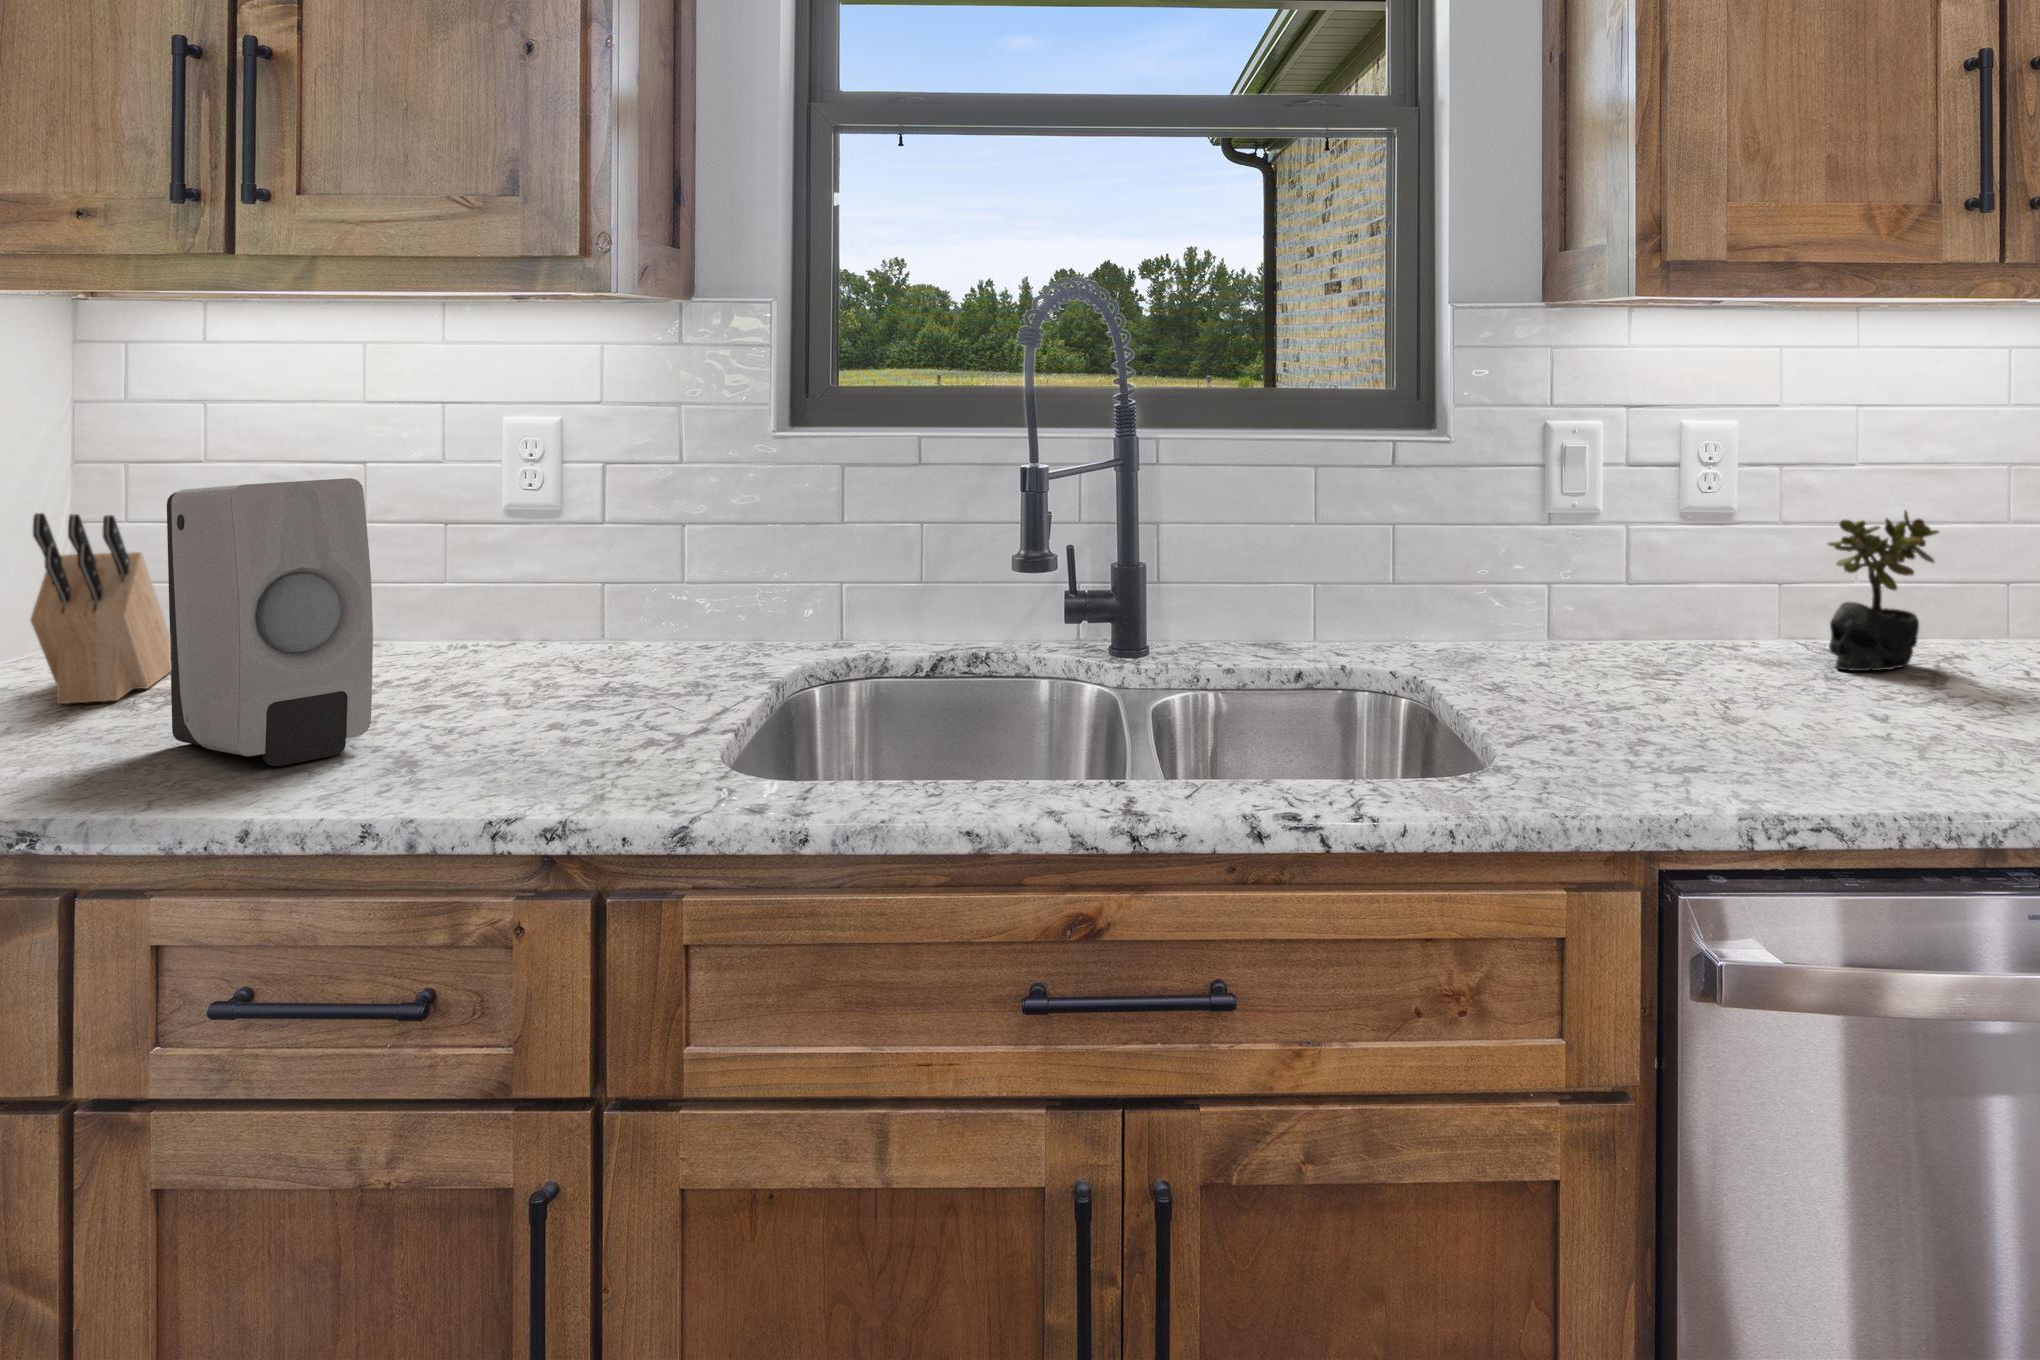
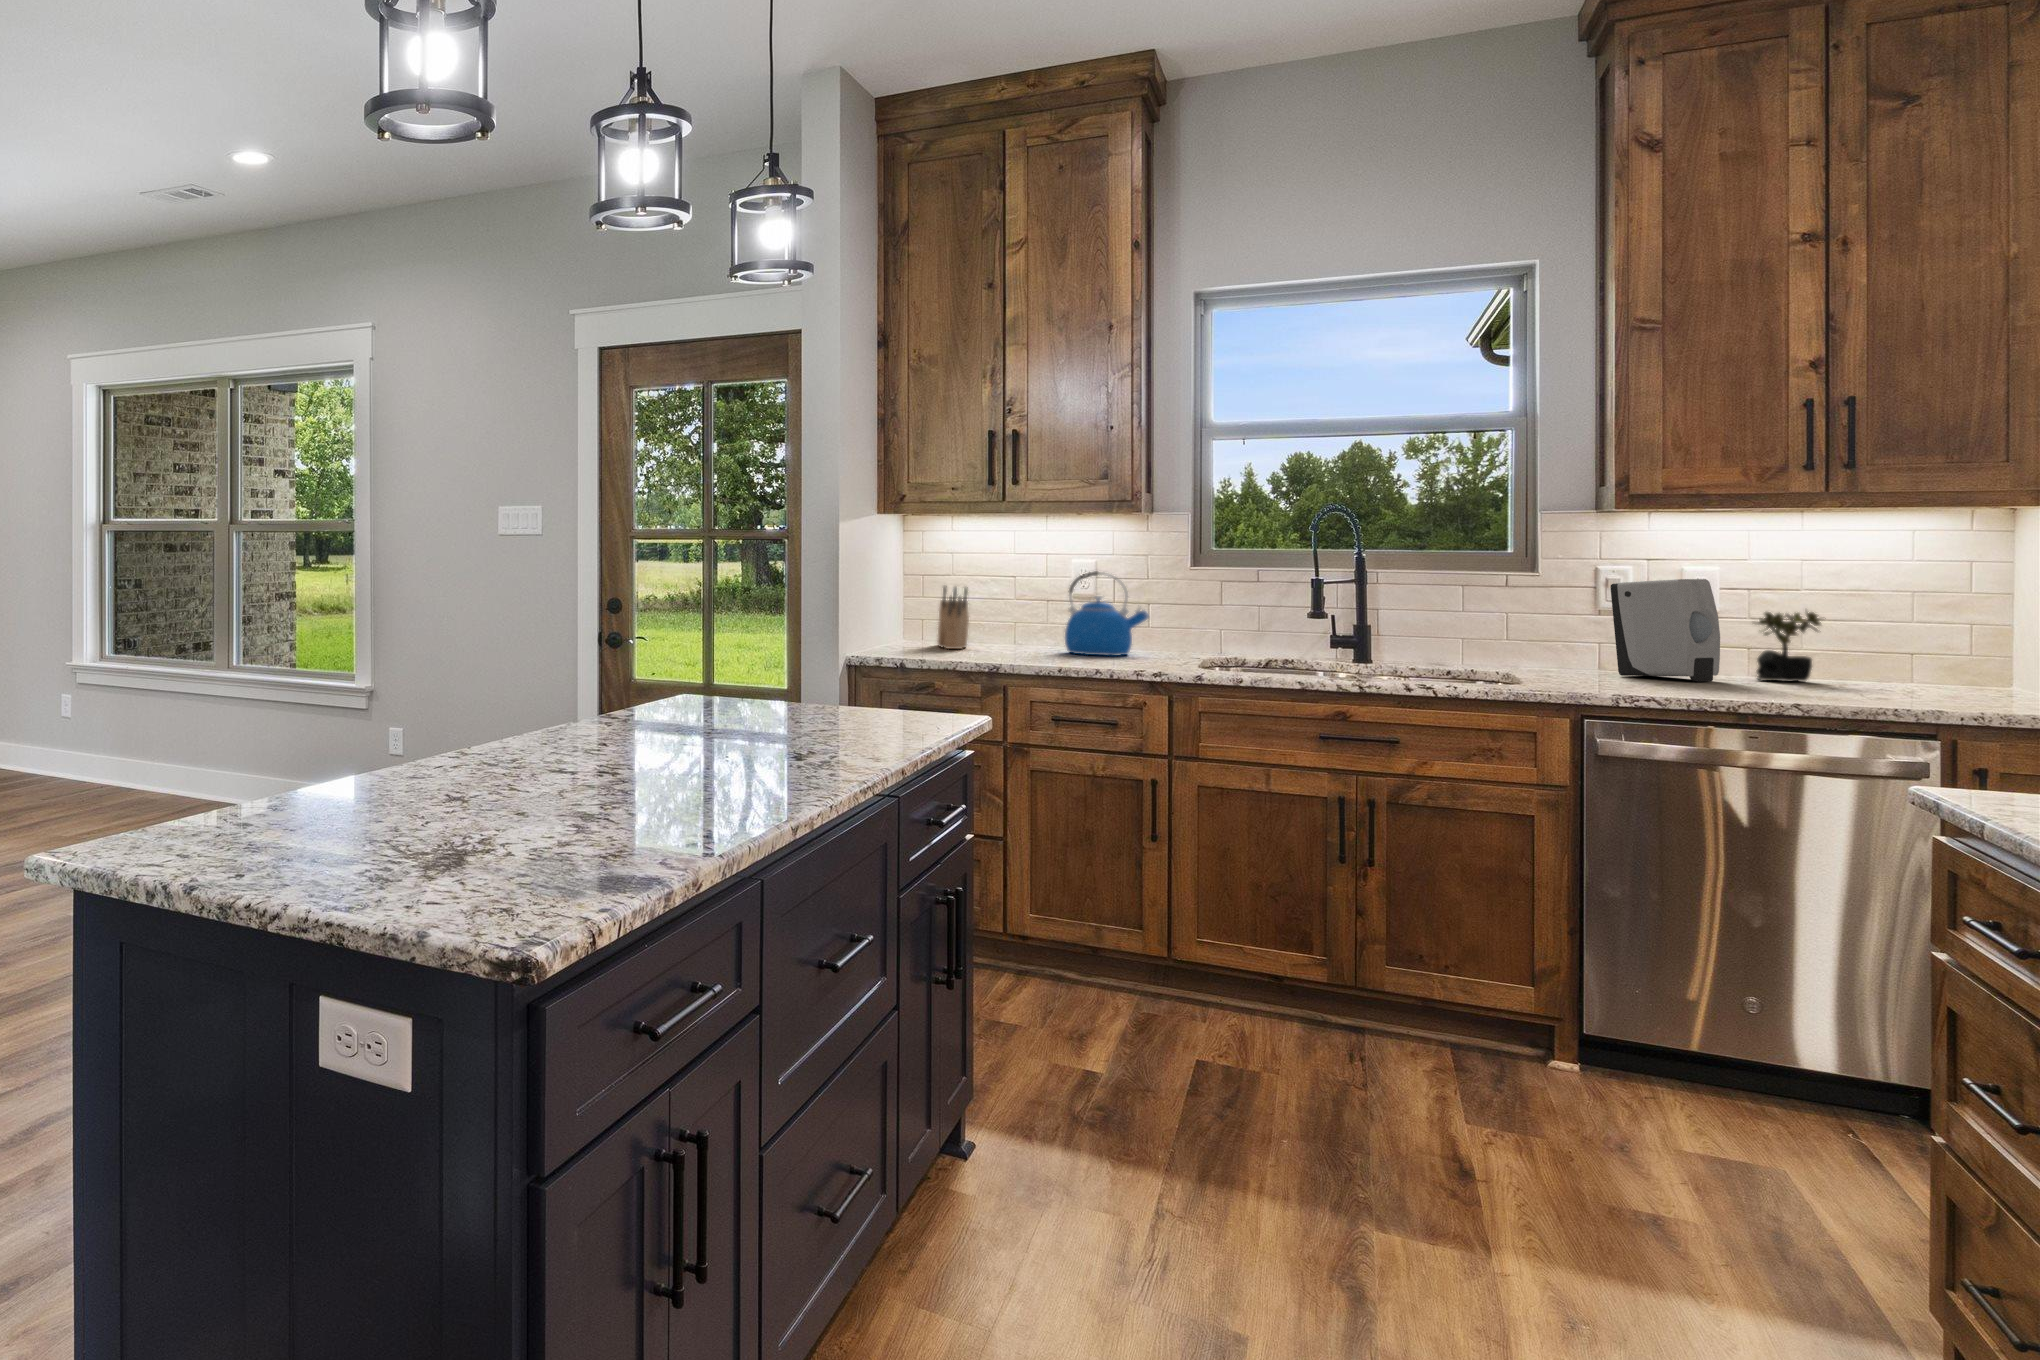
kettle: none [417,455,643,702] -> present [1065,571,1149,656]
soap dispenser: present [167,478,373,766] -> present [1611,579,1720,681]

